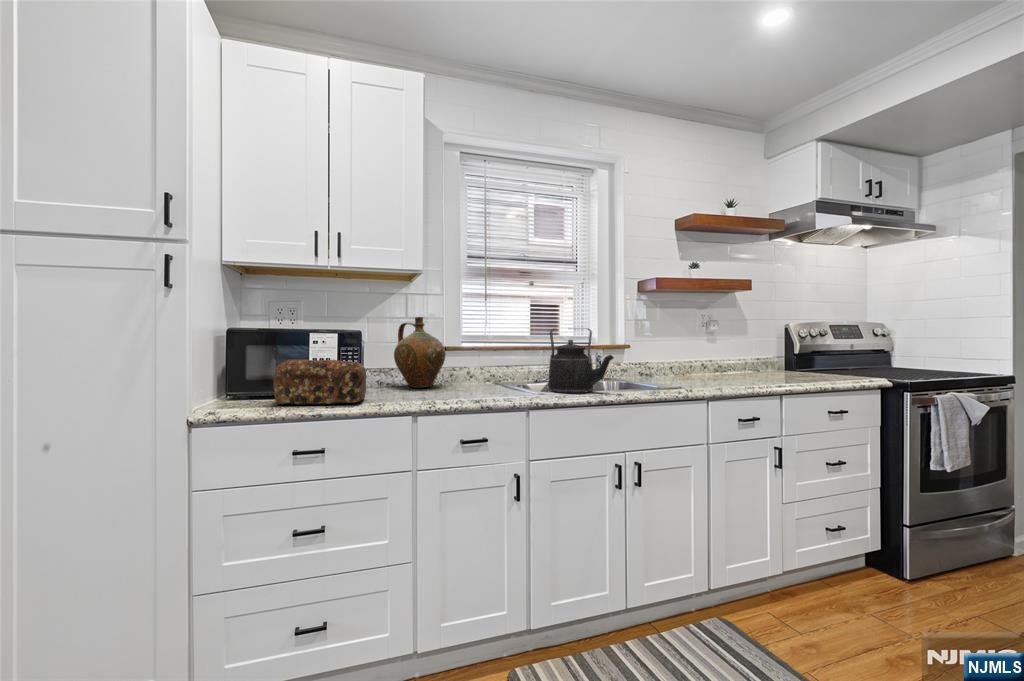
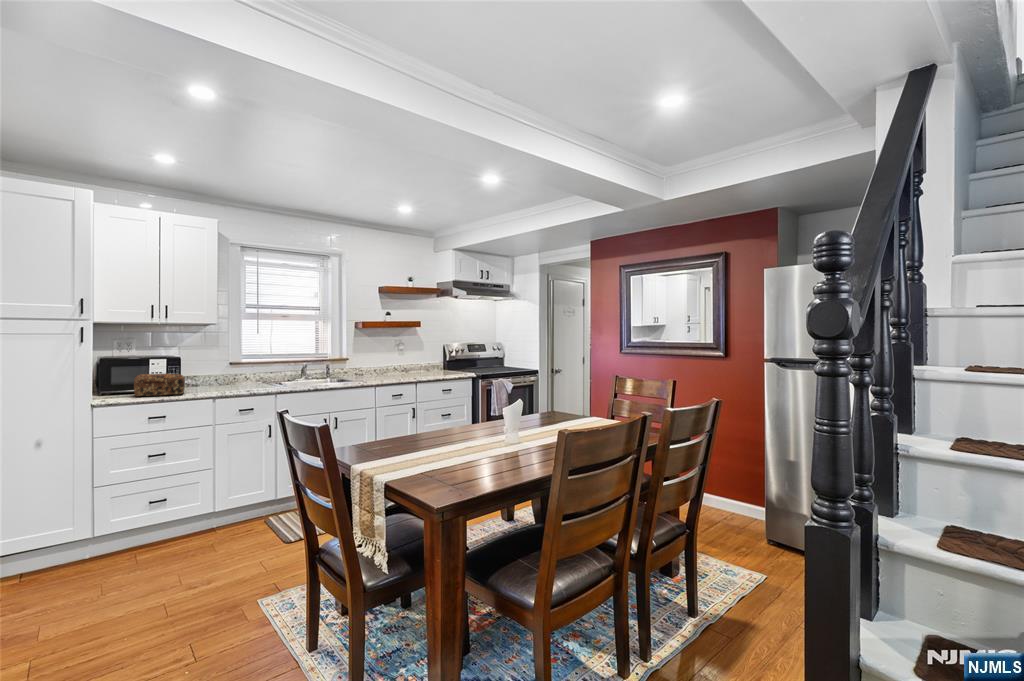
ceramic jug: present [394,317,446,388] -> none [199,348,231,386]
kettle: present [548,328,614,393] -> none [291,353,324,386]

